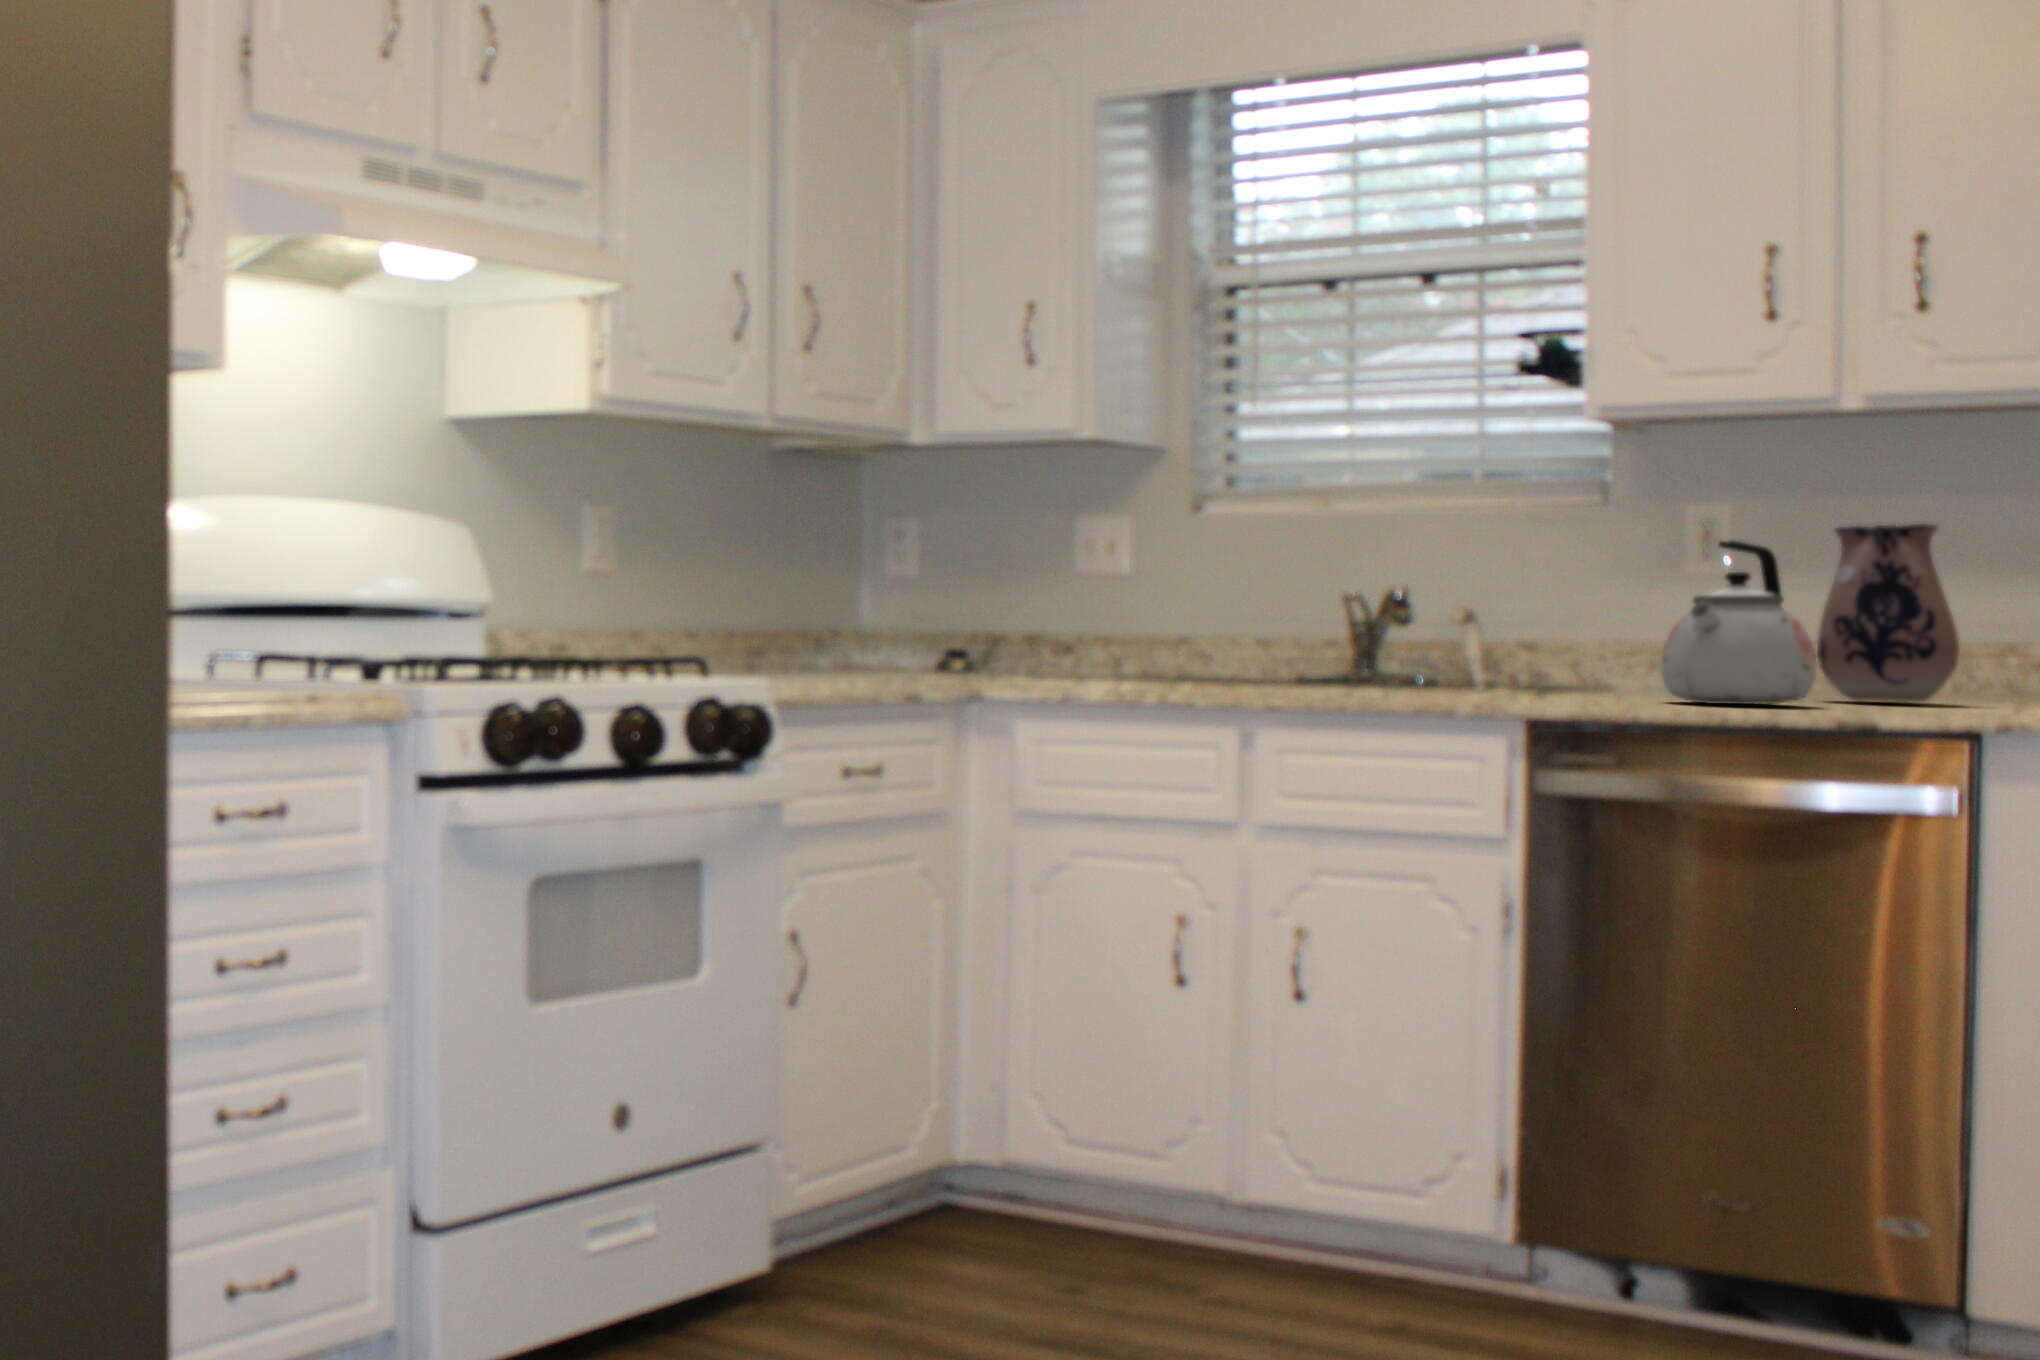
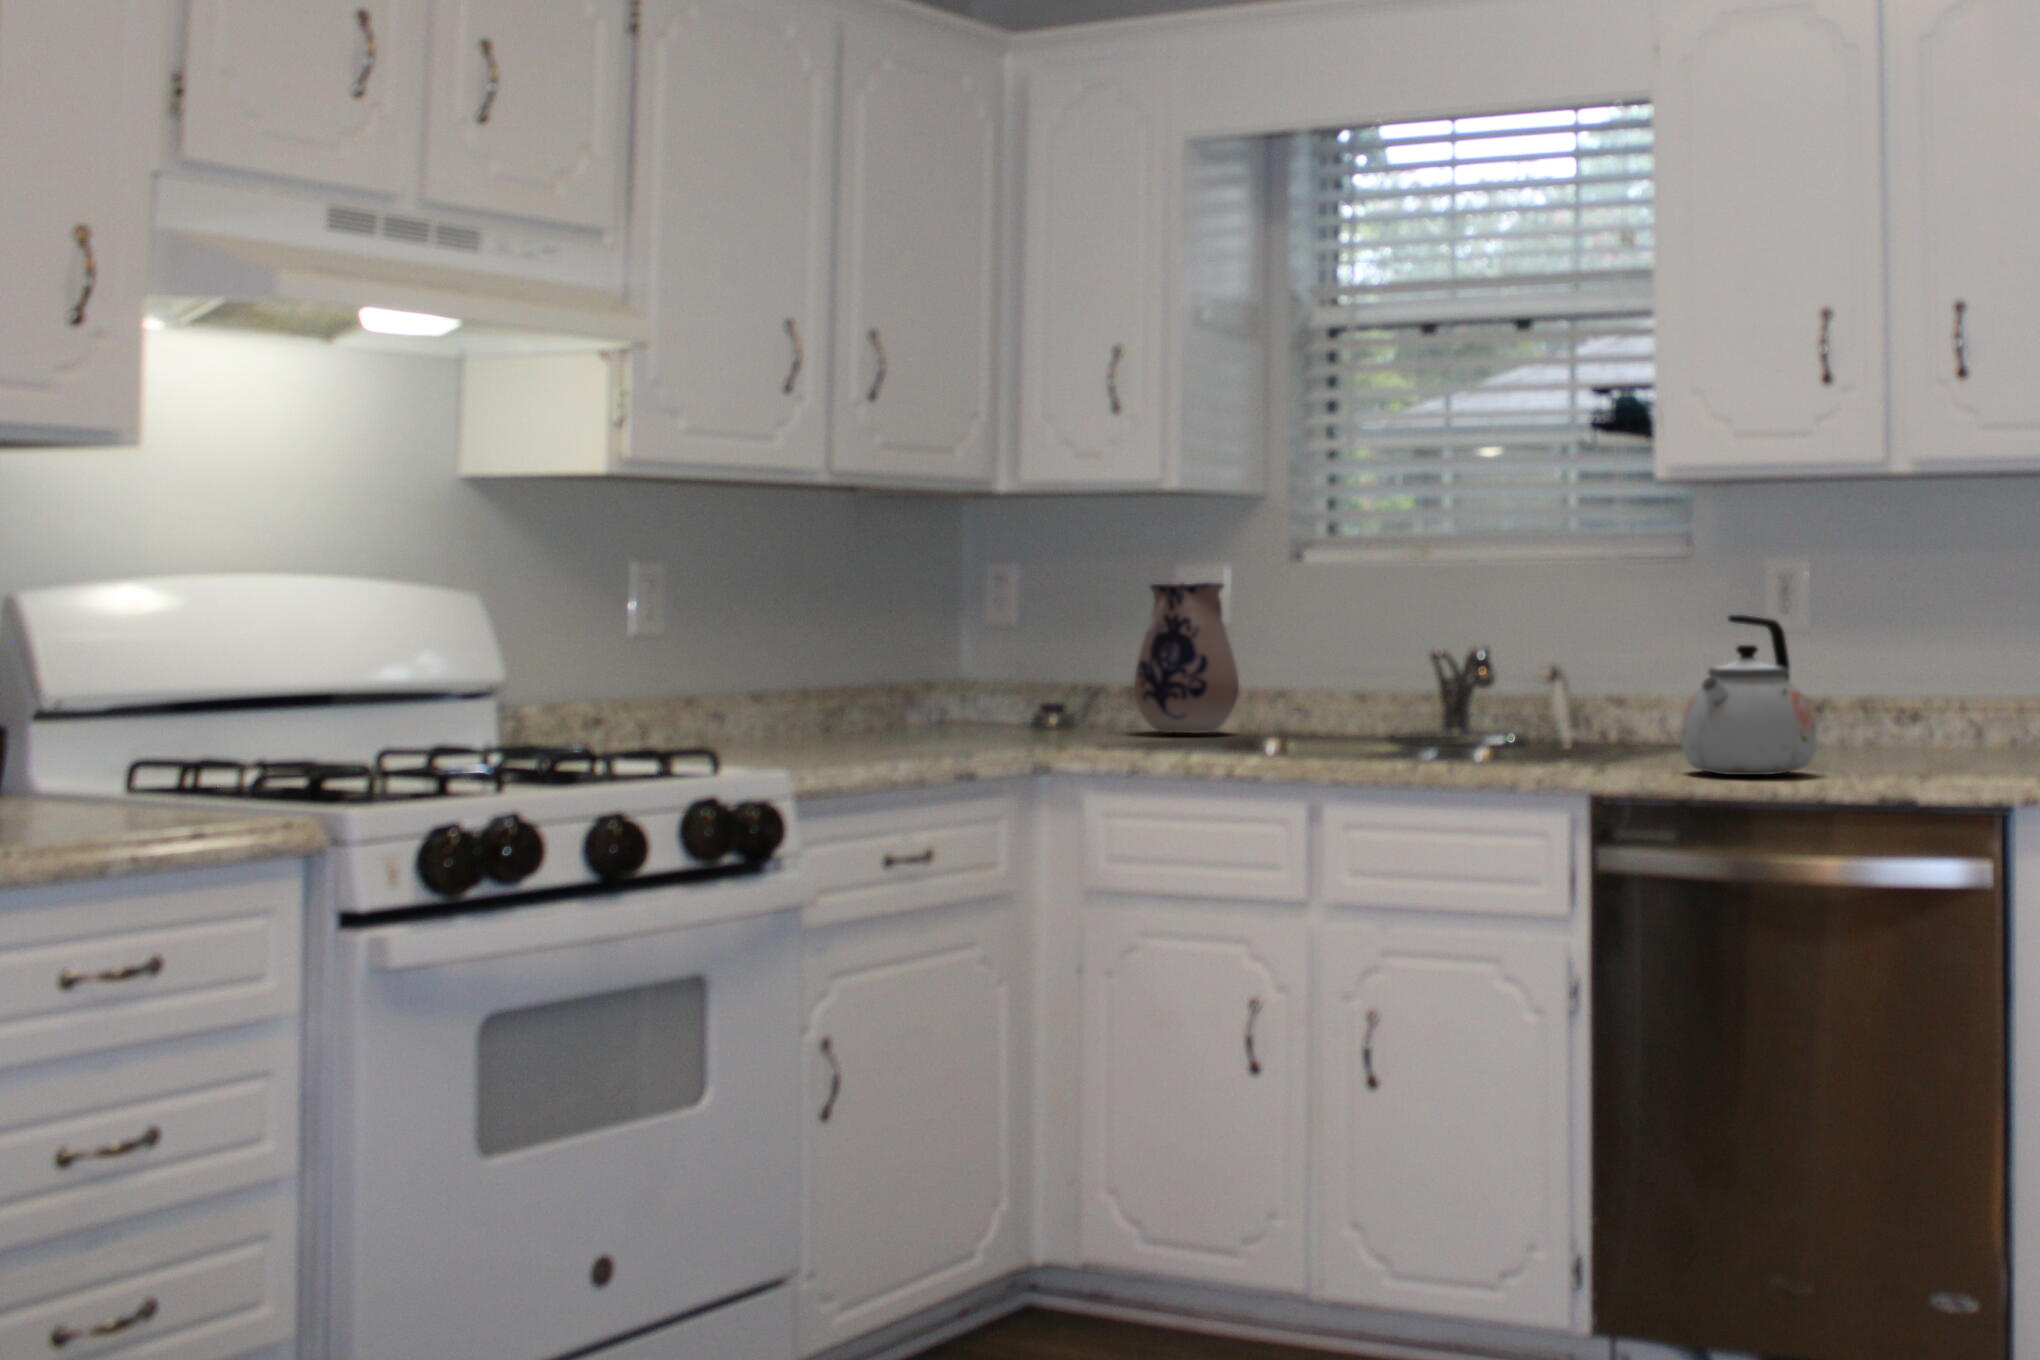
ceramic pitcher: present [1816,524,1960,702] -> present [1134,582,1239,733]

